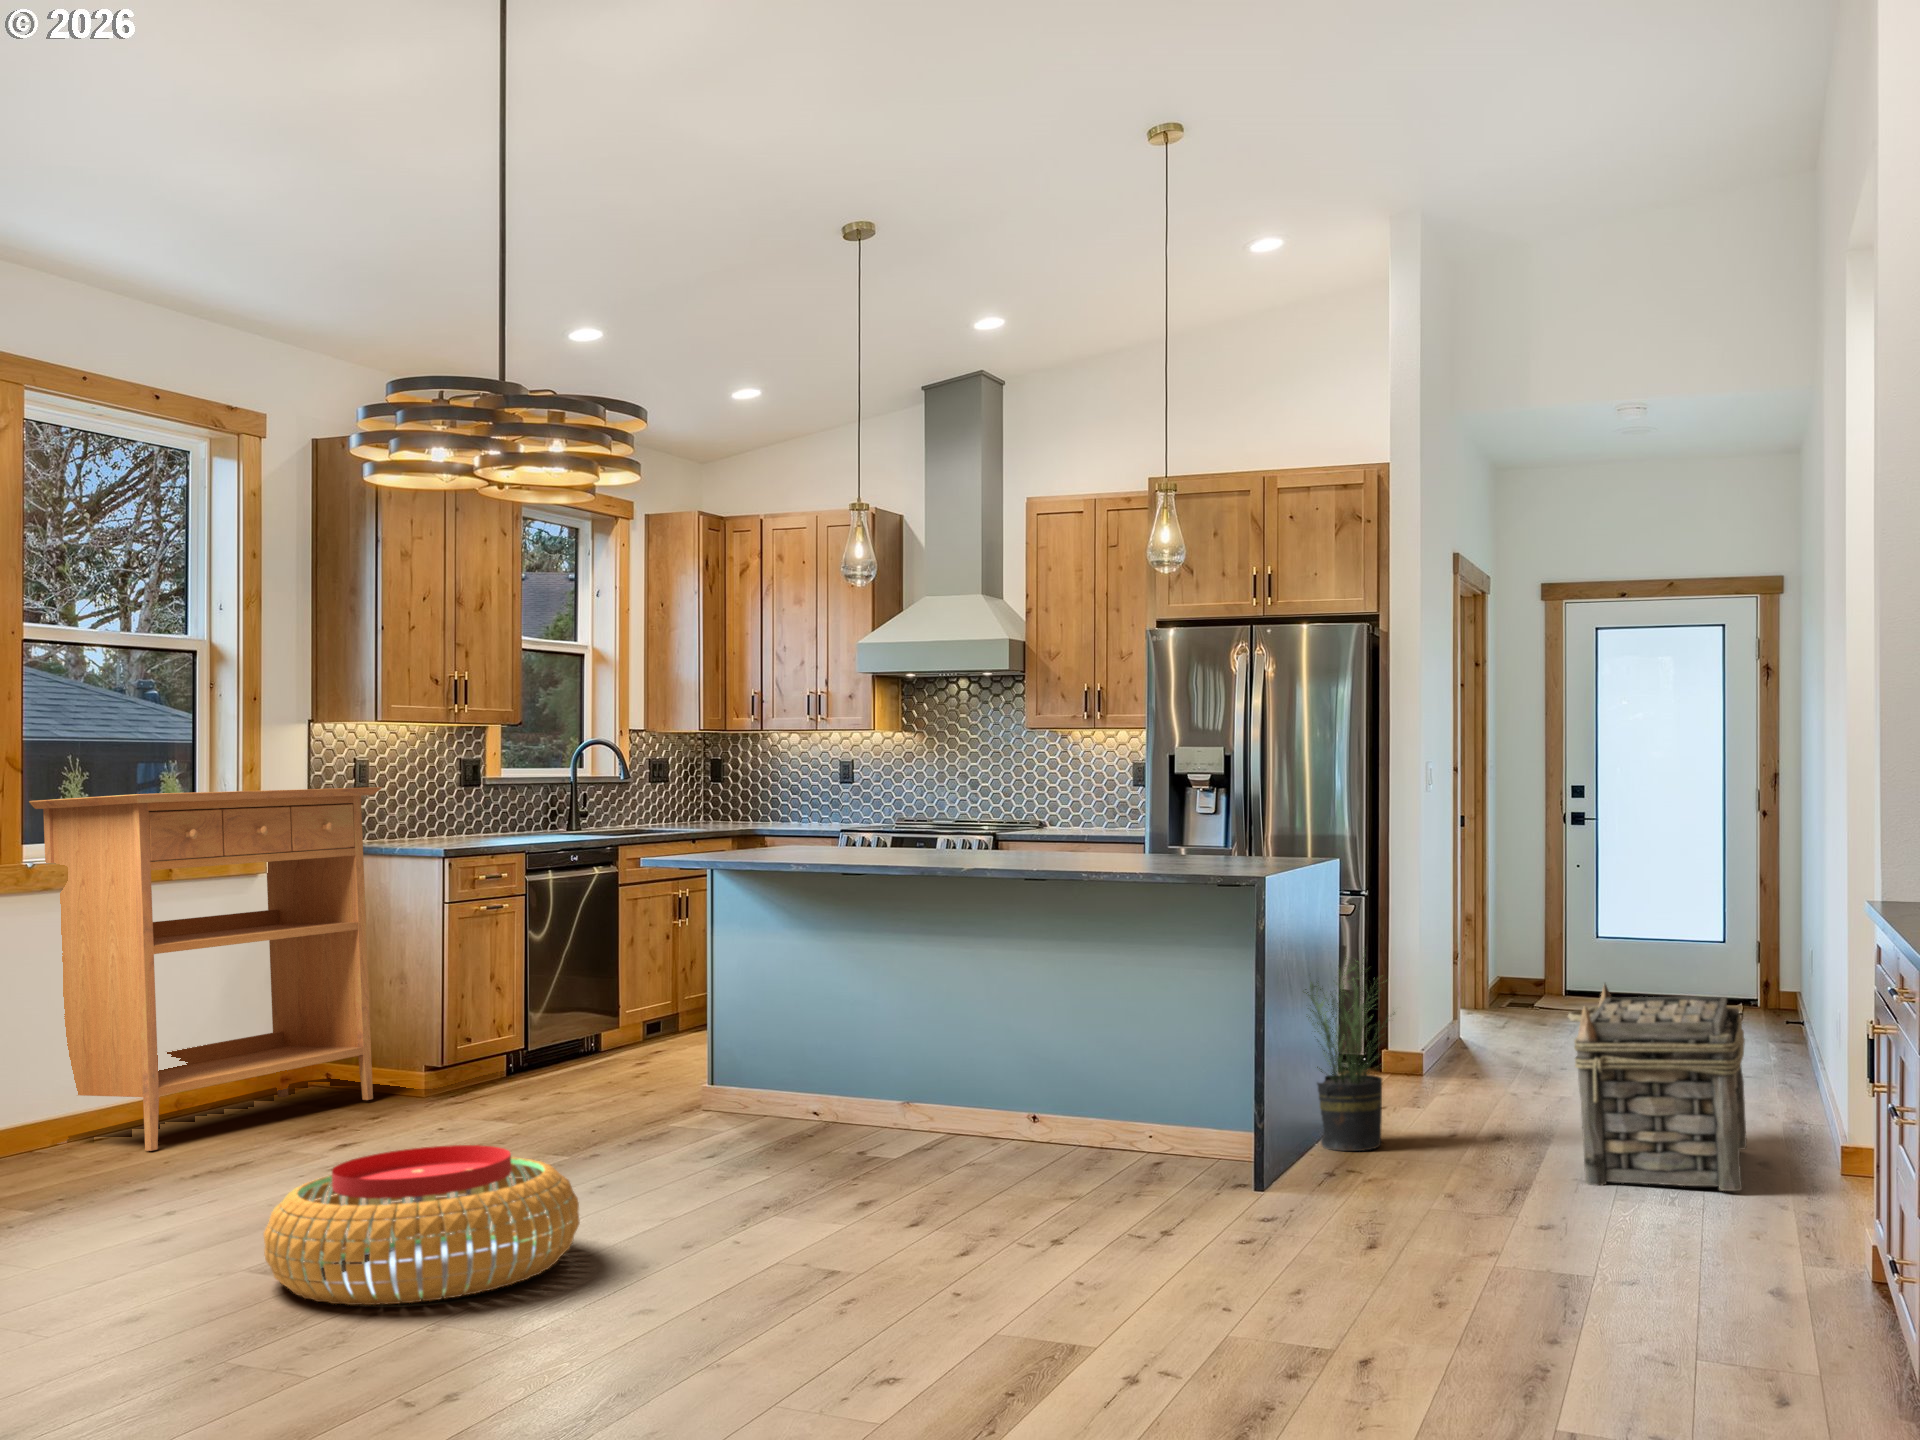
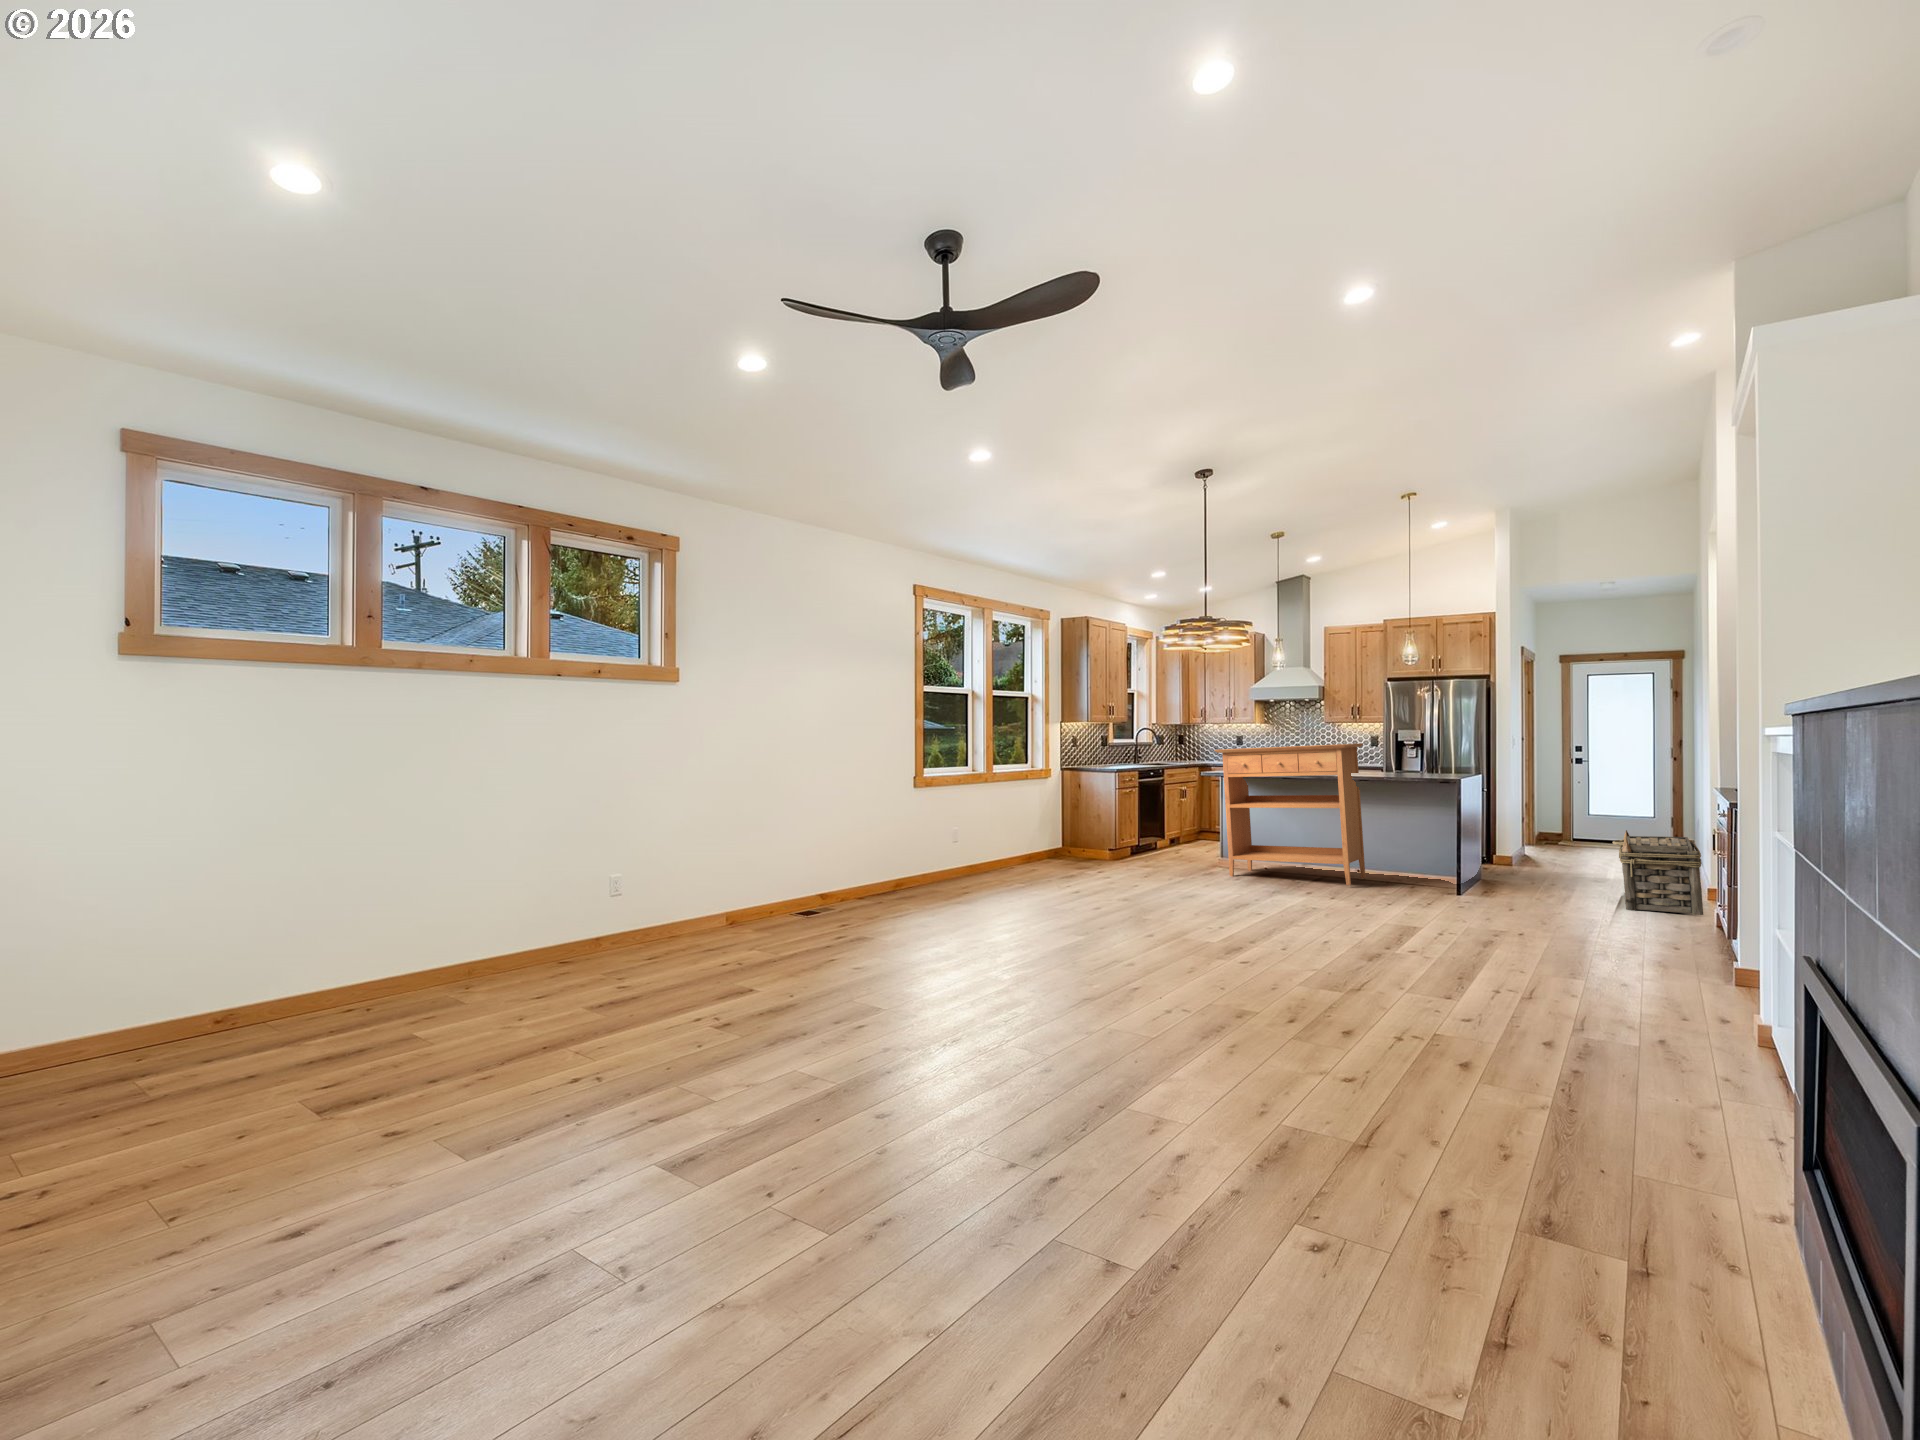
console table: present [29,787,382,1151] -> present [1214,743,1365,885]
potted plant: present [1303,948,1395,1151] -> none [1471,812,1533,894]
pouf: present [263,1145,580,1305] -> none [1127,872,1234,922]

